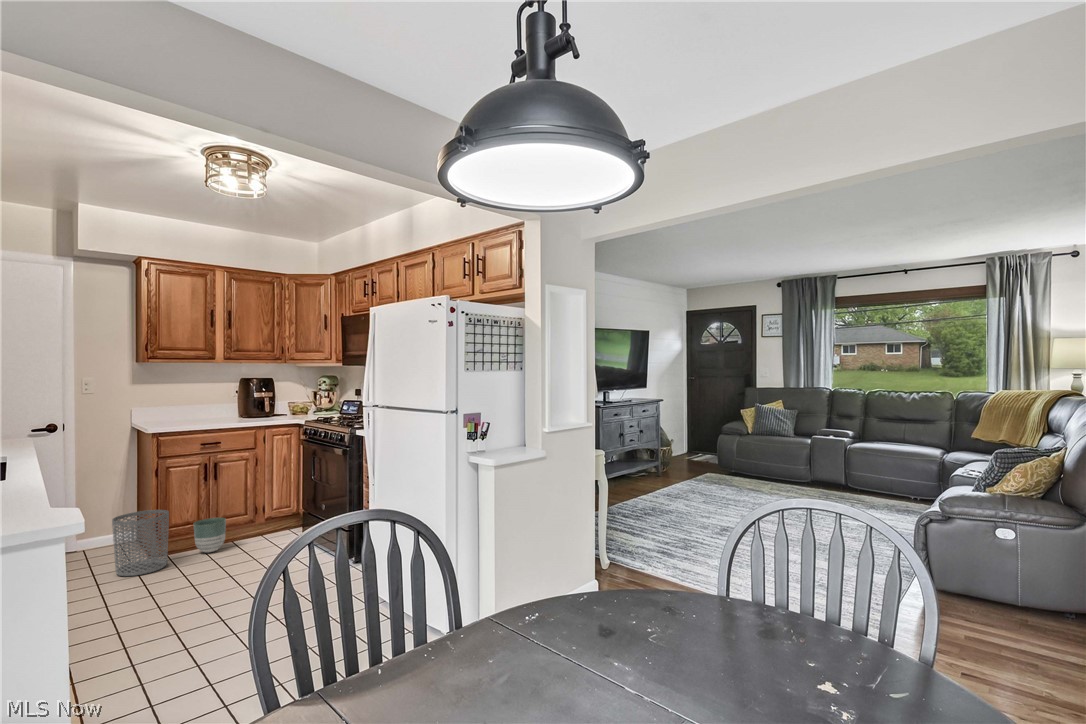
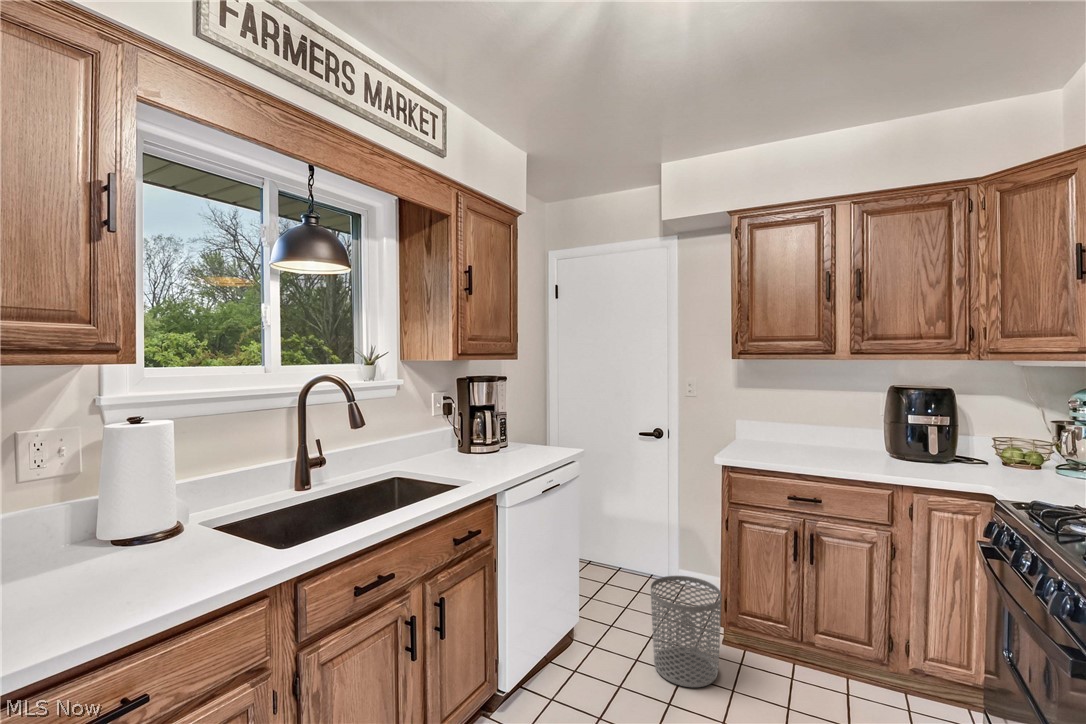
planter: present [194,518,226,553] -> none [764,624,818,694]

